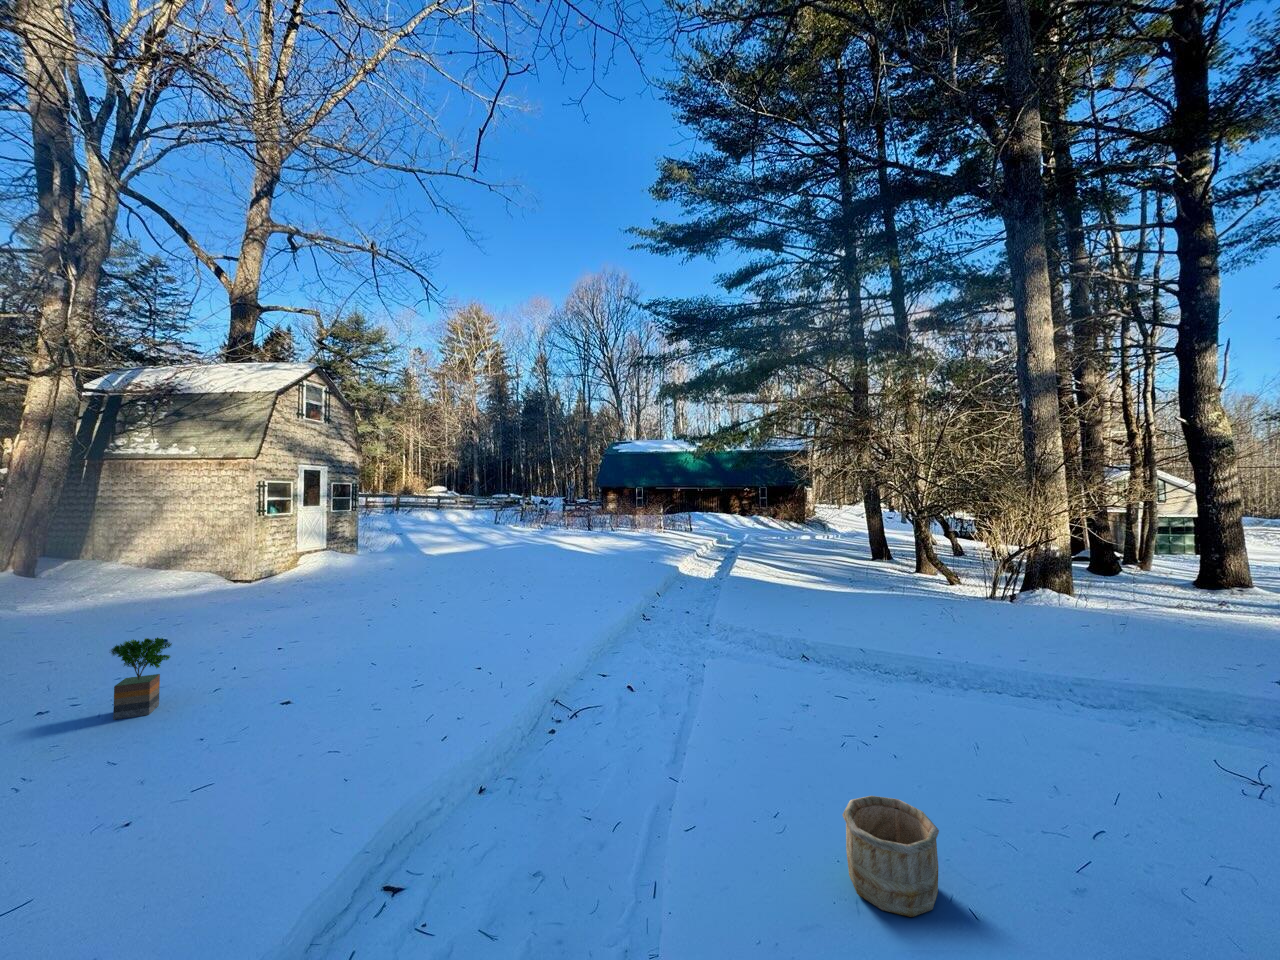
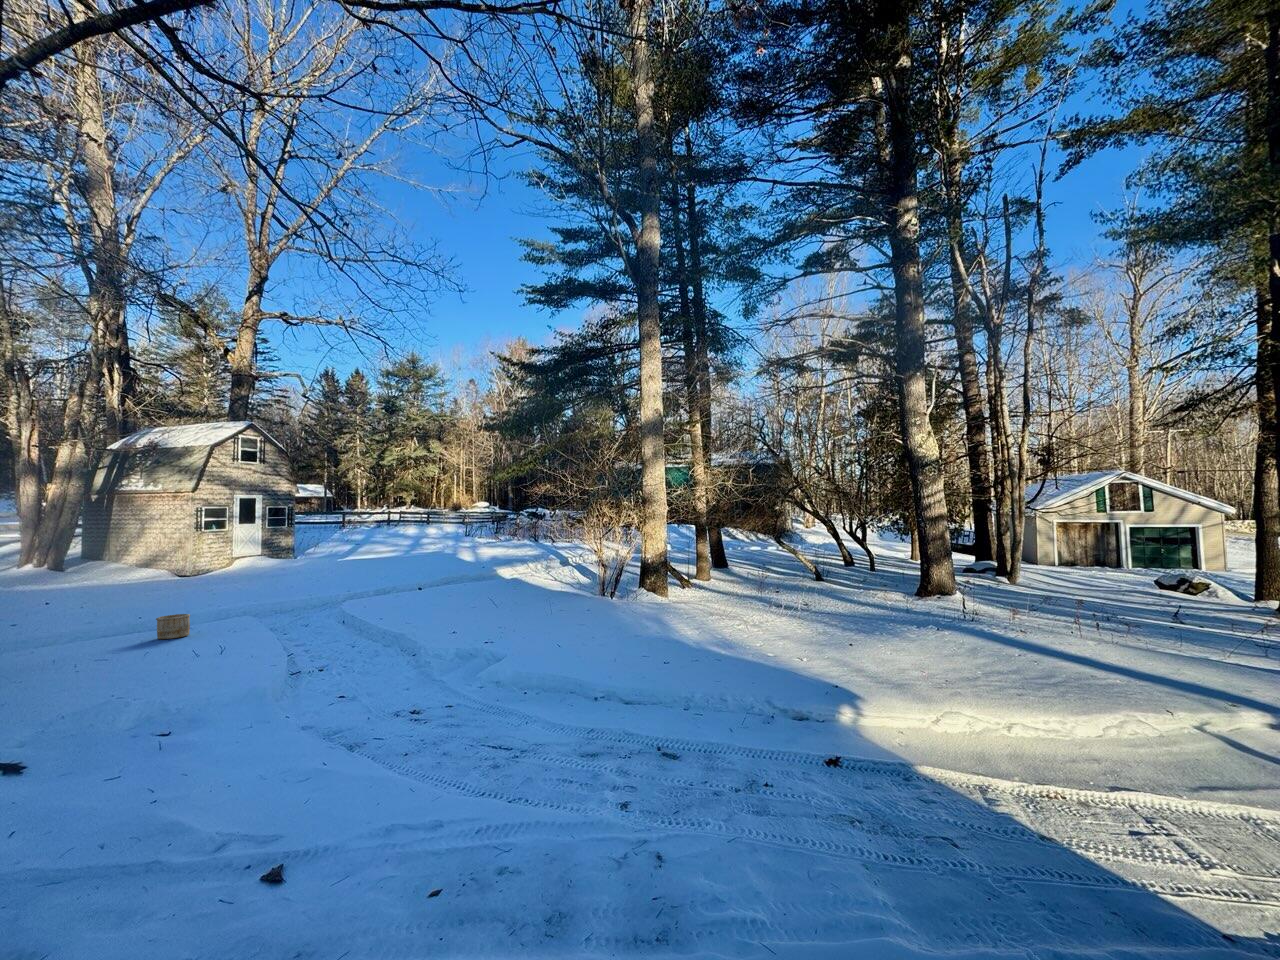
potted tree: present [111,637,172,720] -> none [28,577,55,608]

